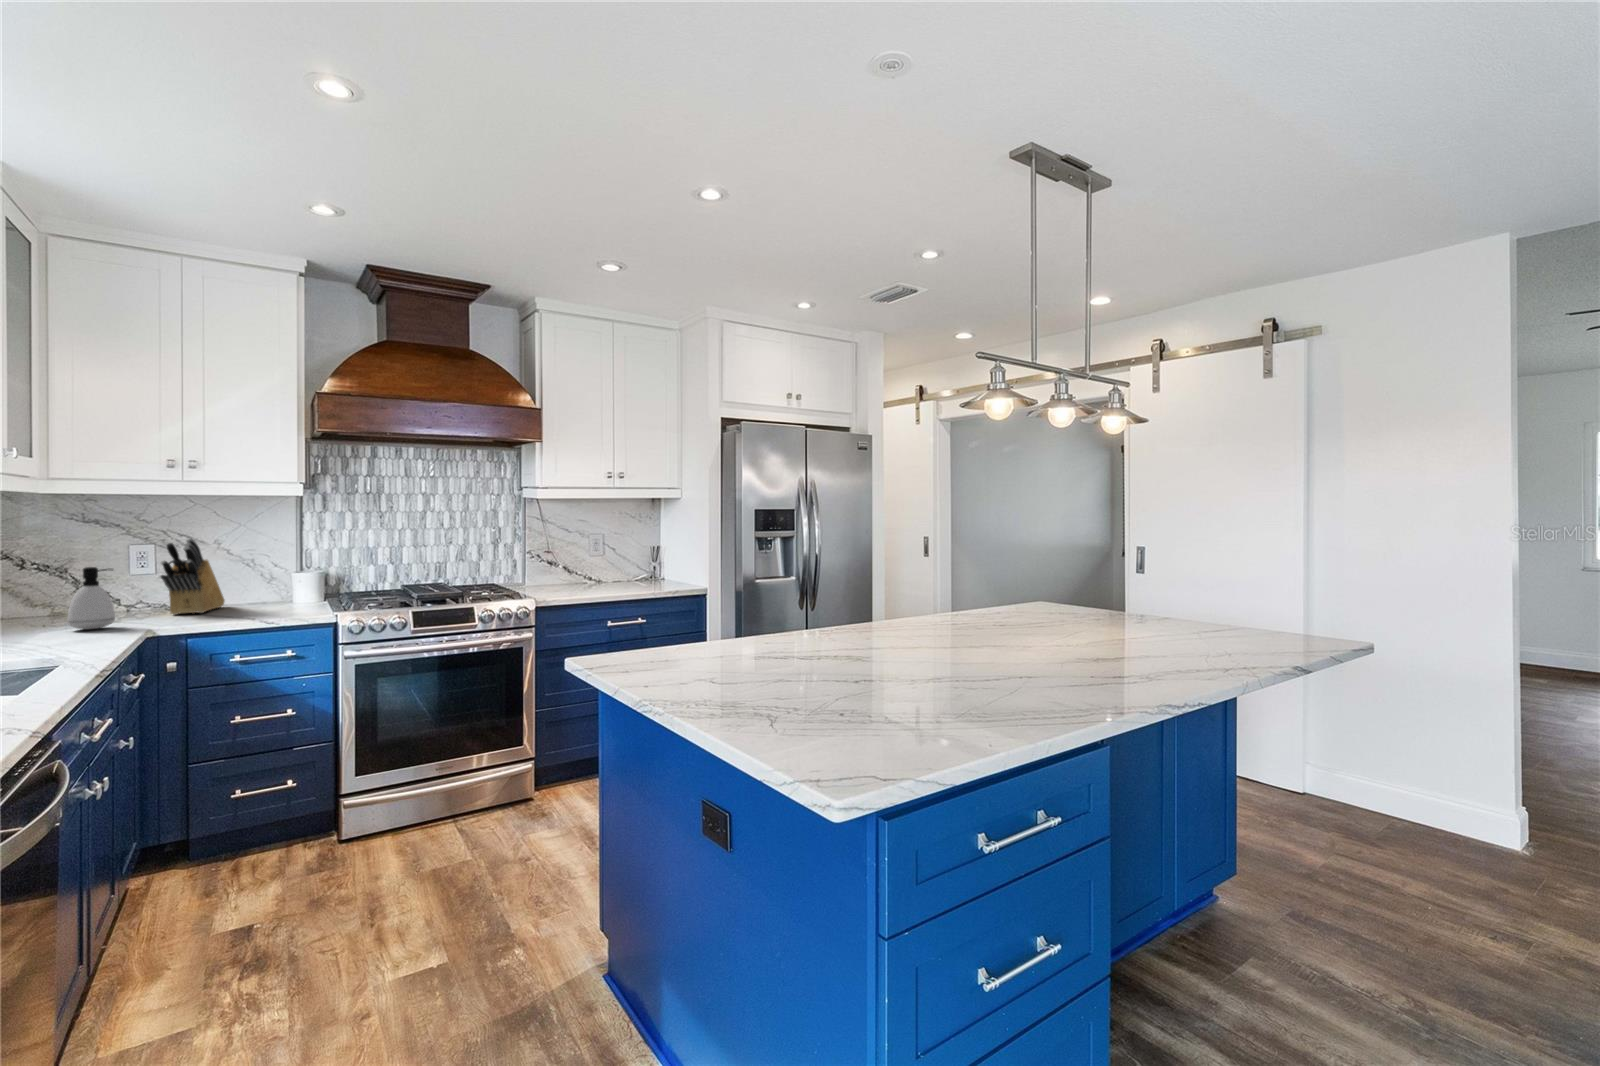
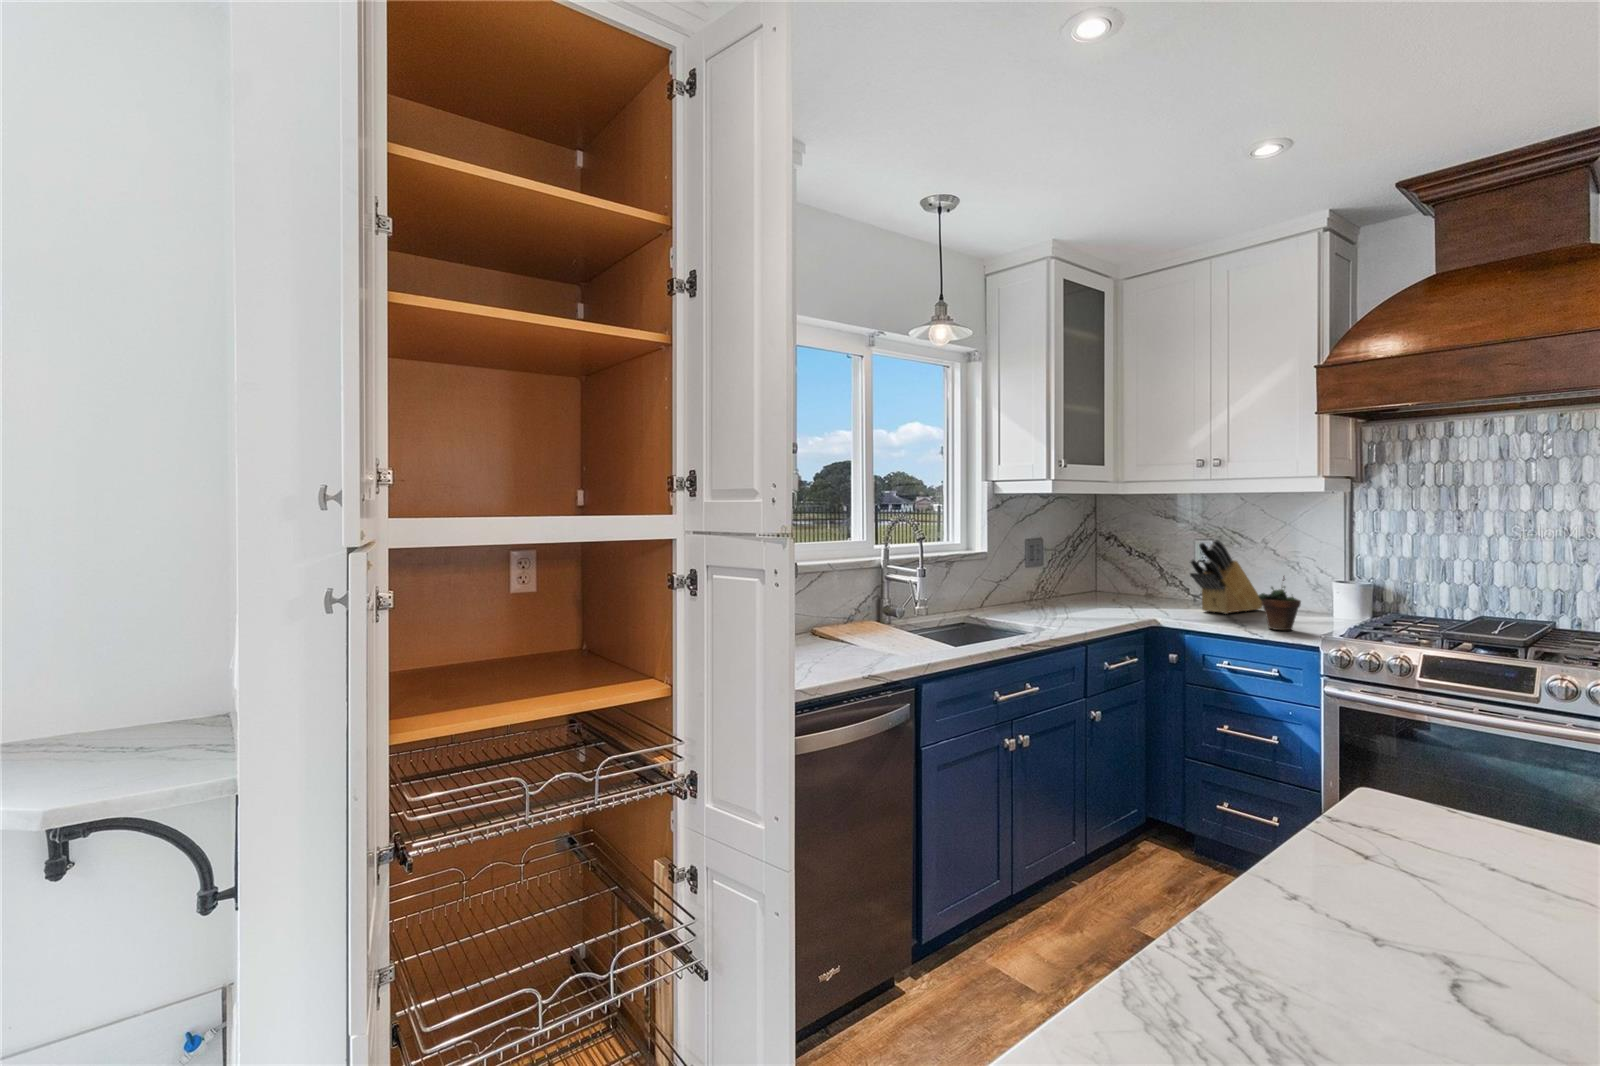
succulent plant: none [263,566,300,616] -> present [1258,576,1301,630]
soap dispenser: present [68,567,115,629] -> none [1112,561,1144,615]

